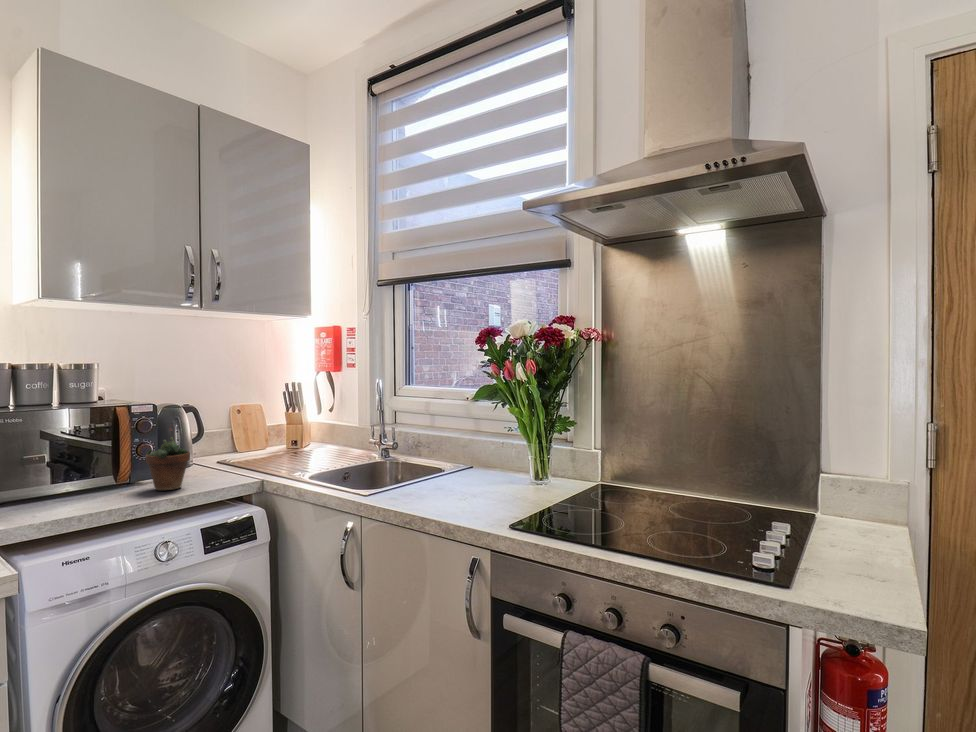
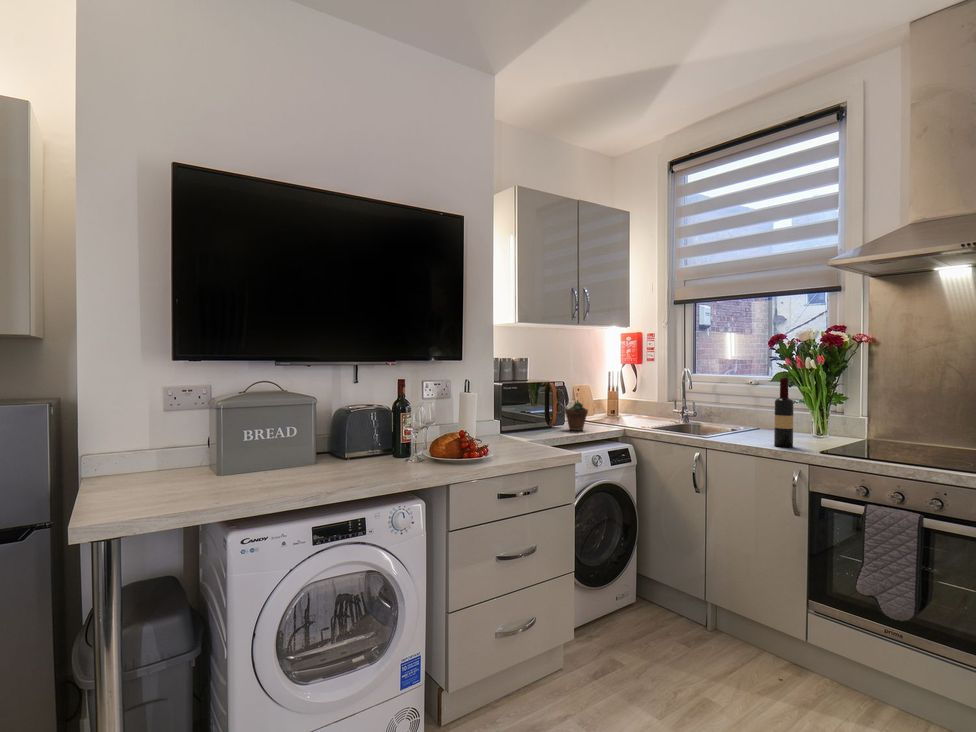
wine bottle: none [453,399,480,516] -> present [774,378,793,447]

